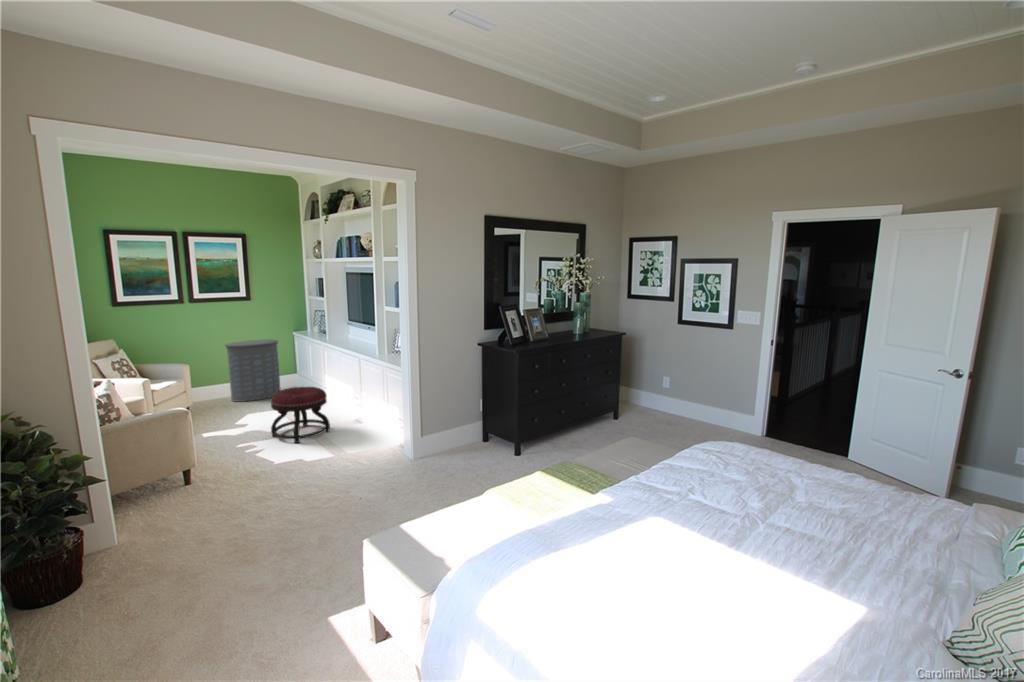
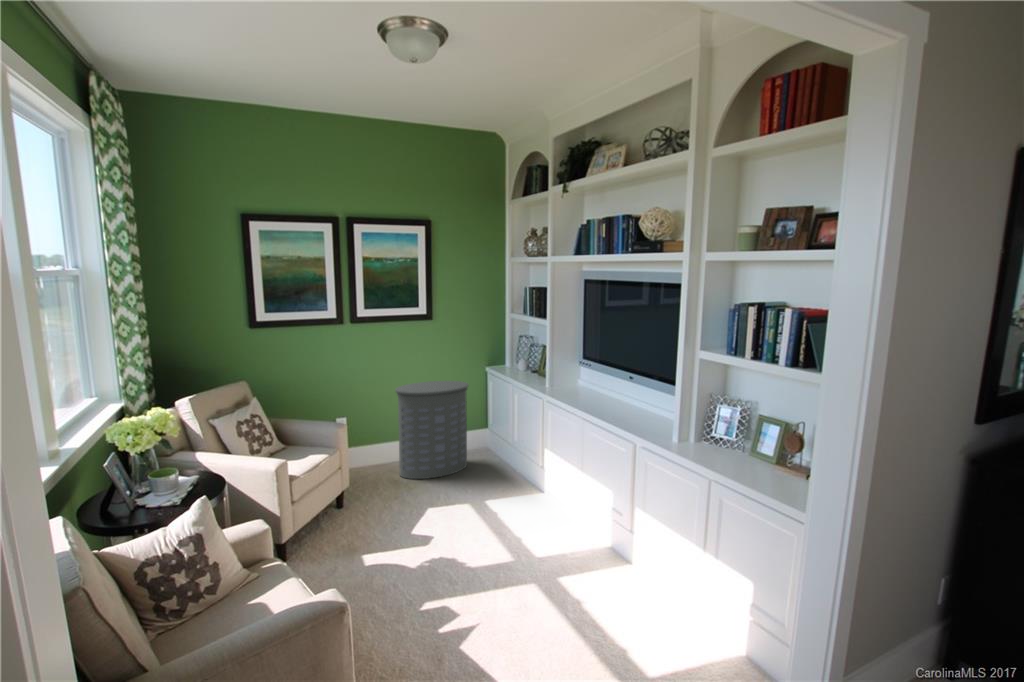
ottoman: present [270,387,330,443] -> none [475,492,579,622]

